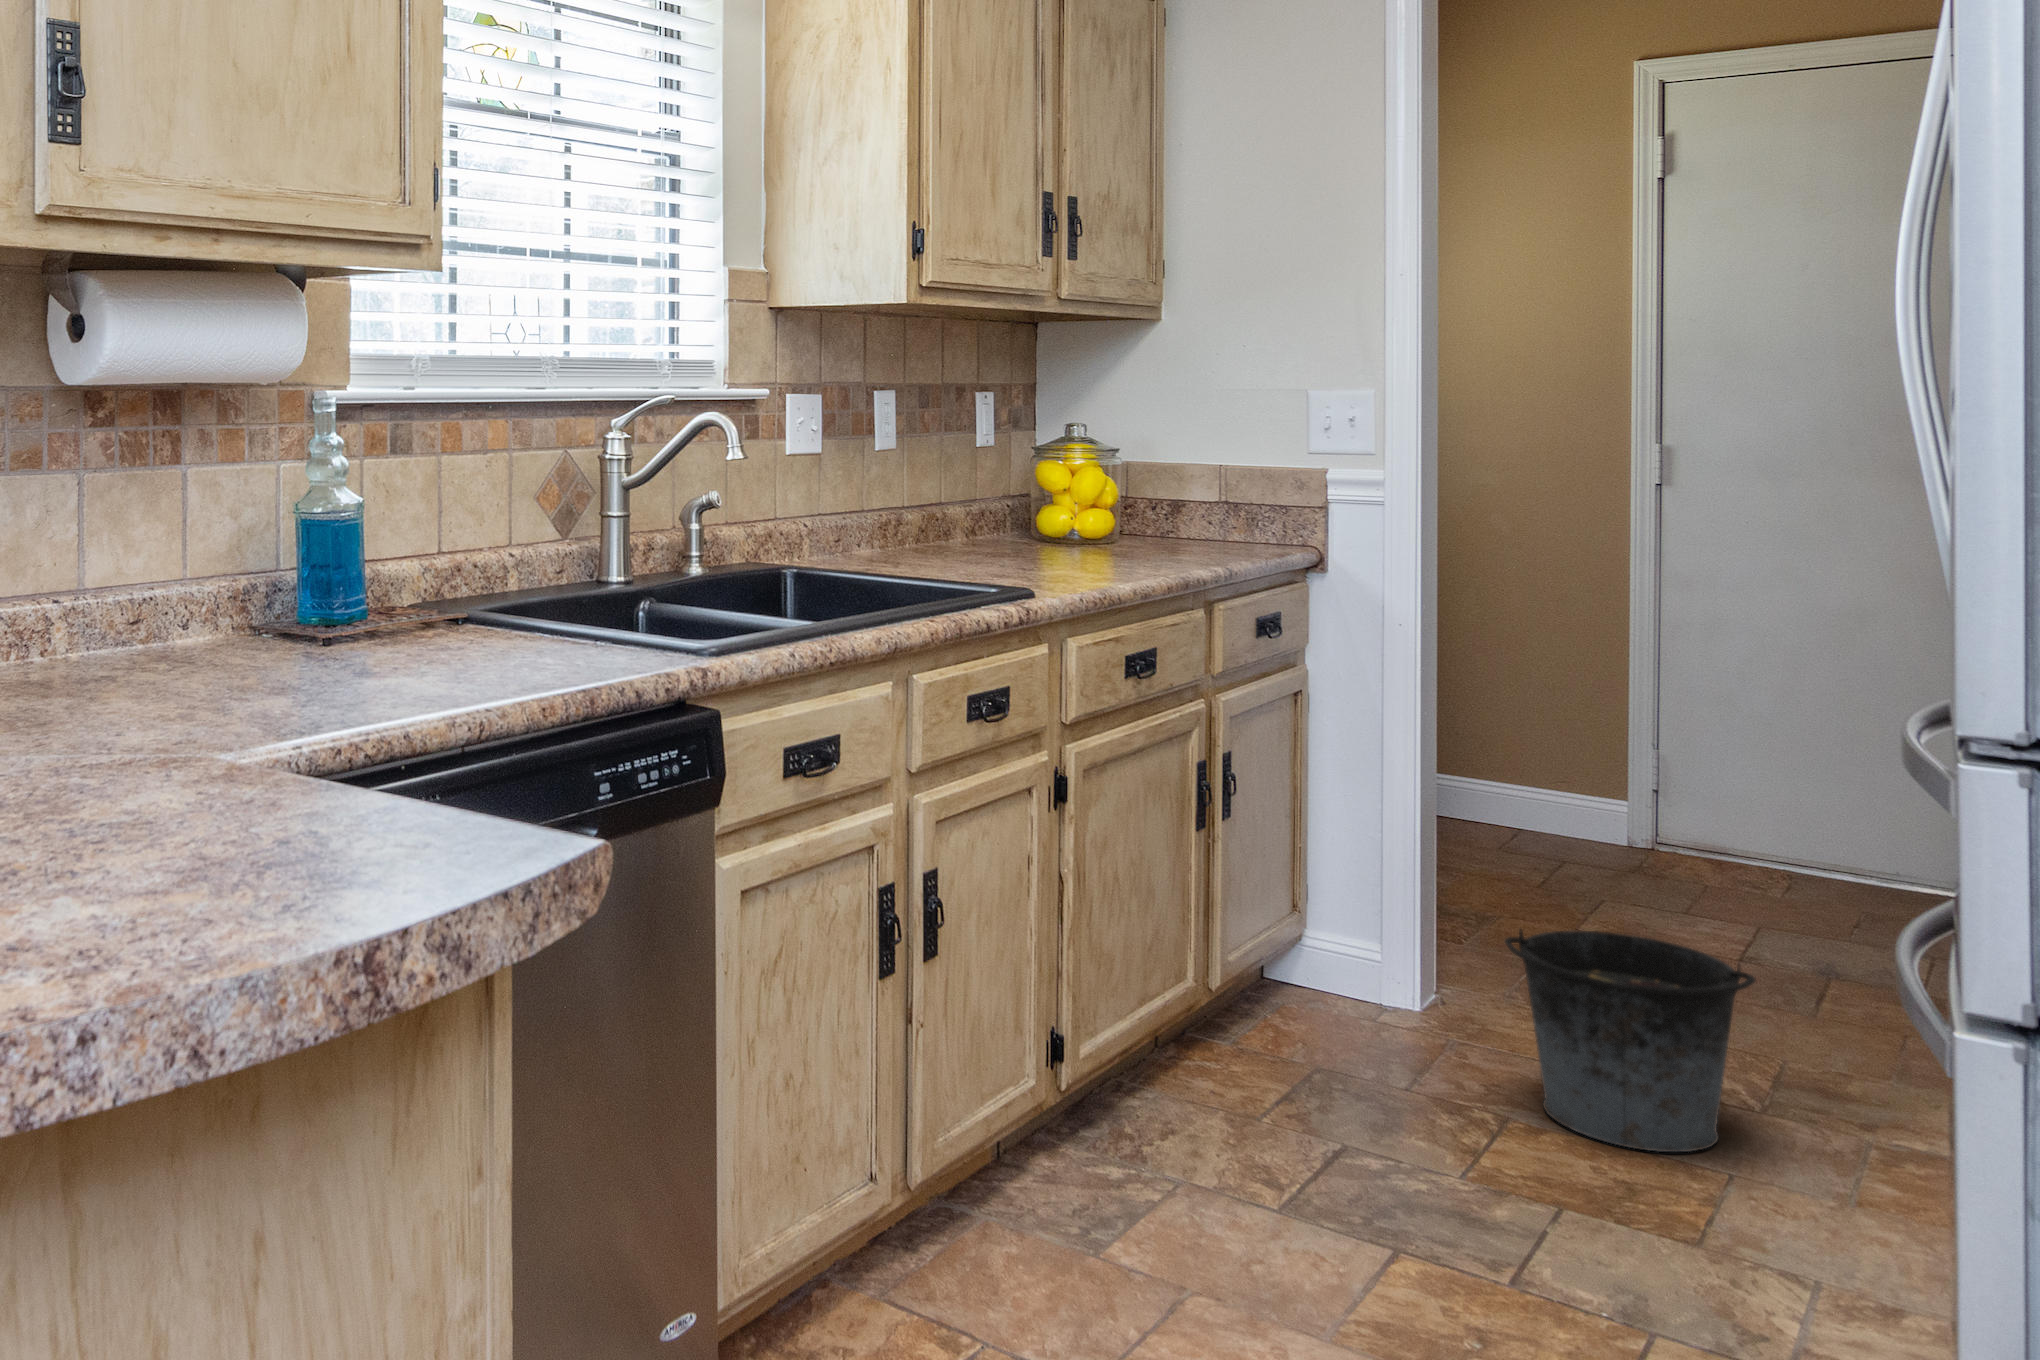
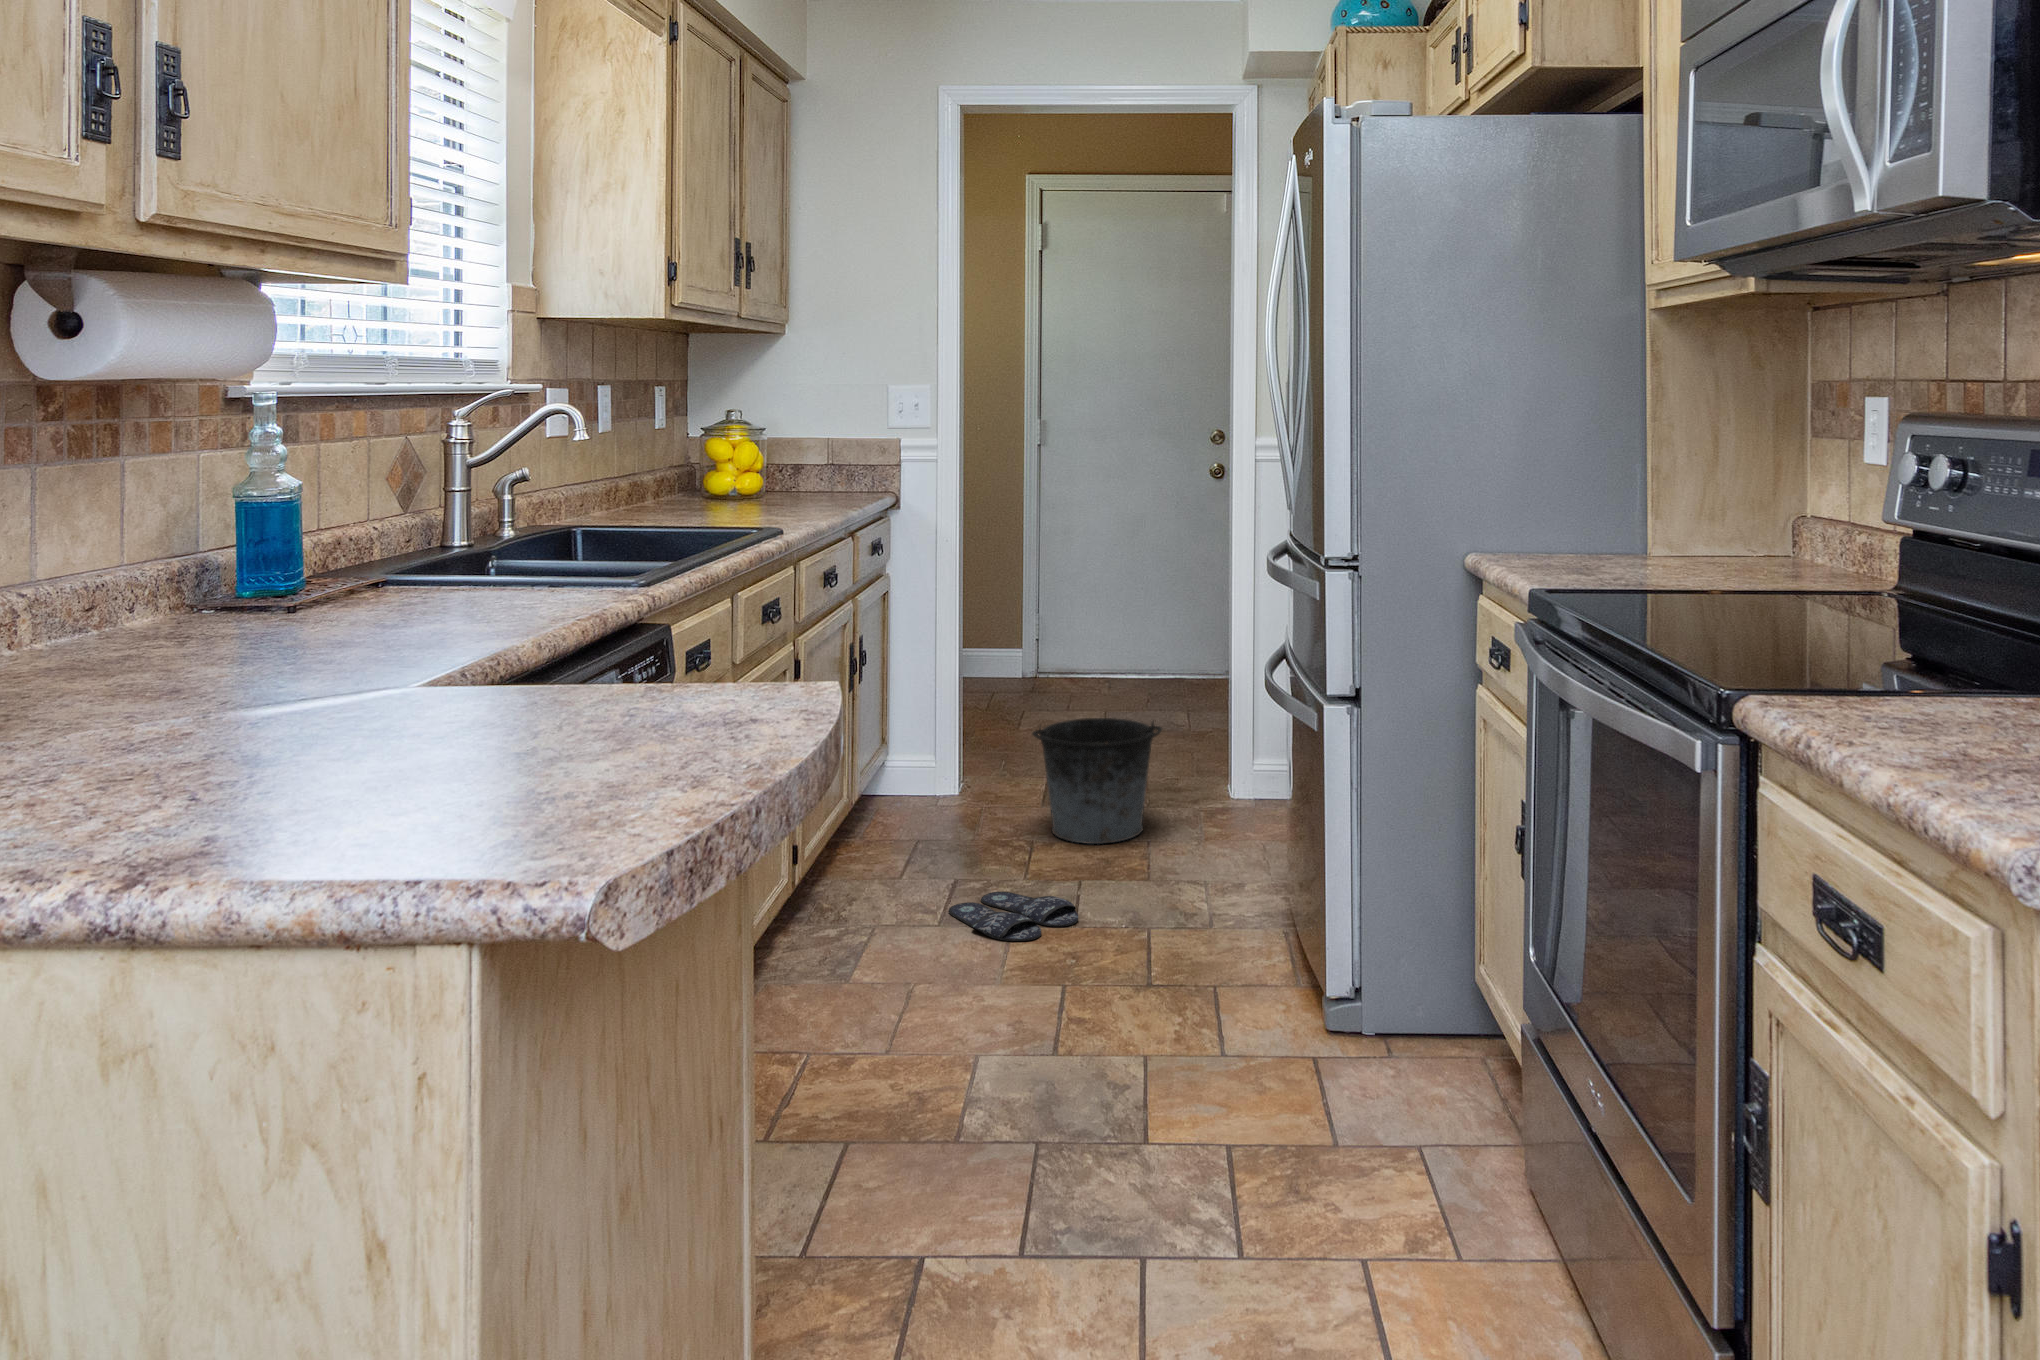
slippers: none [1306,1177,1521,1277] -> present [949,891,1078,941]

